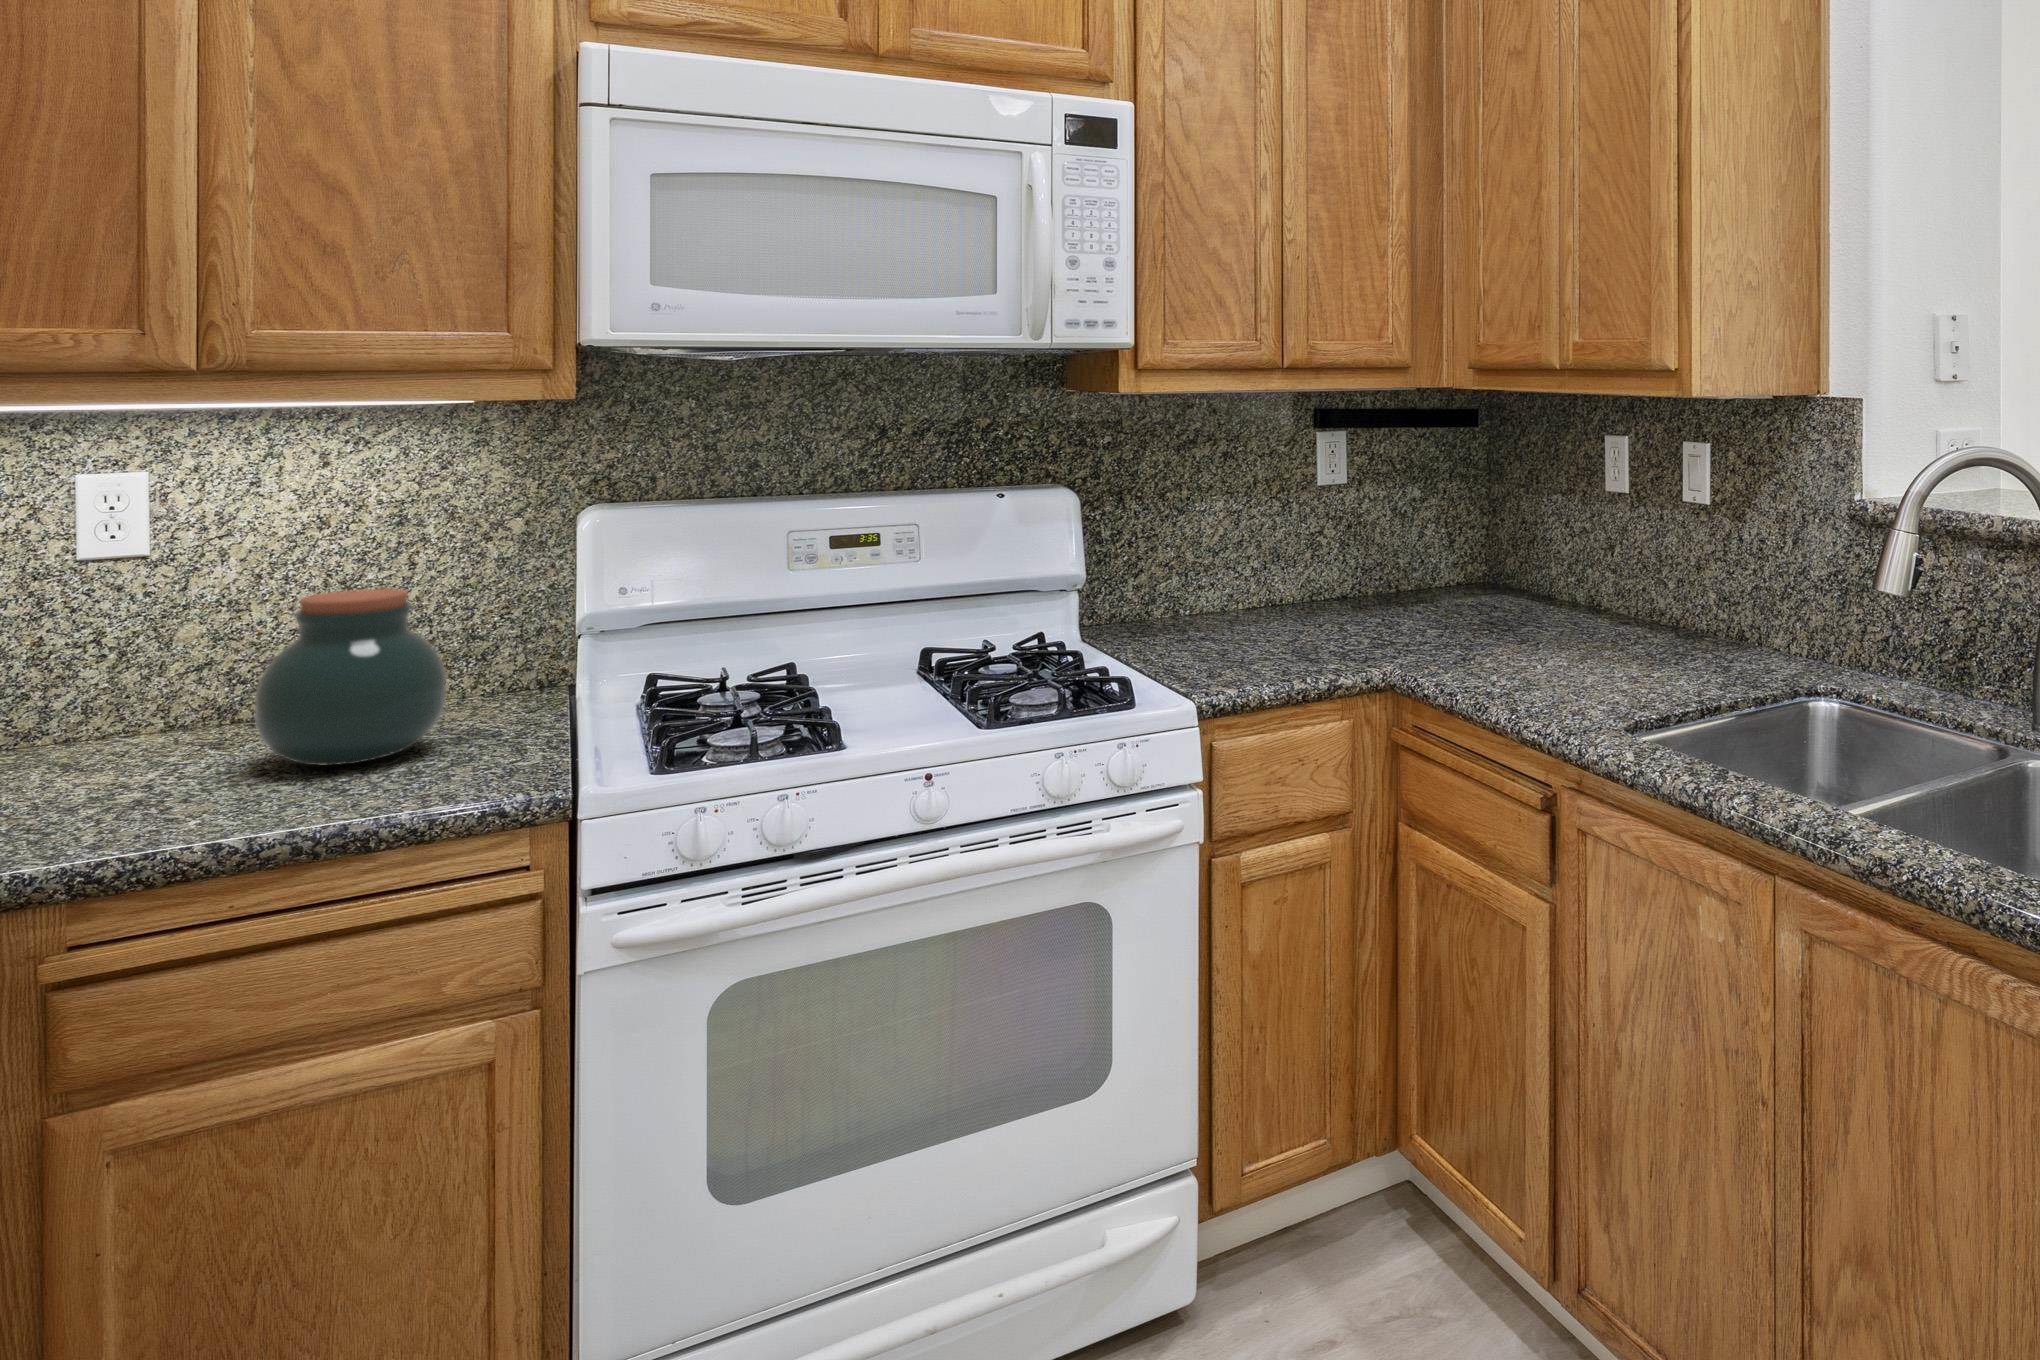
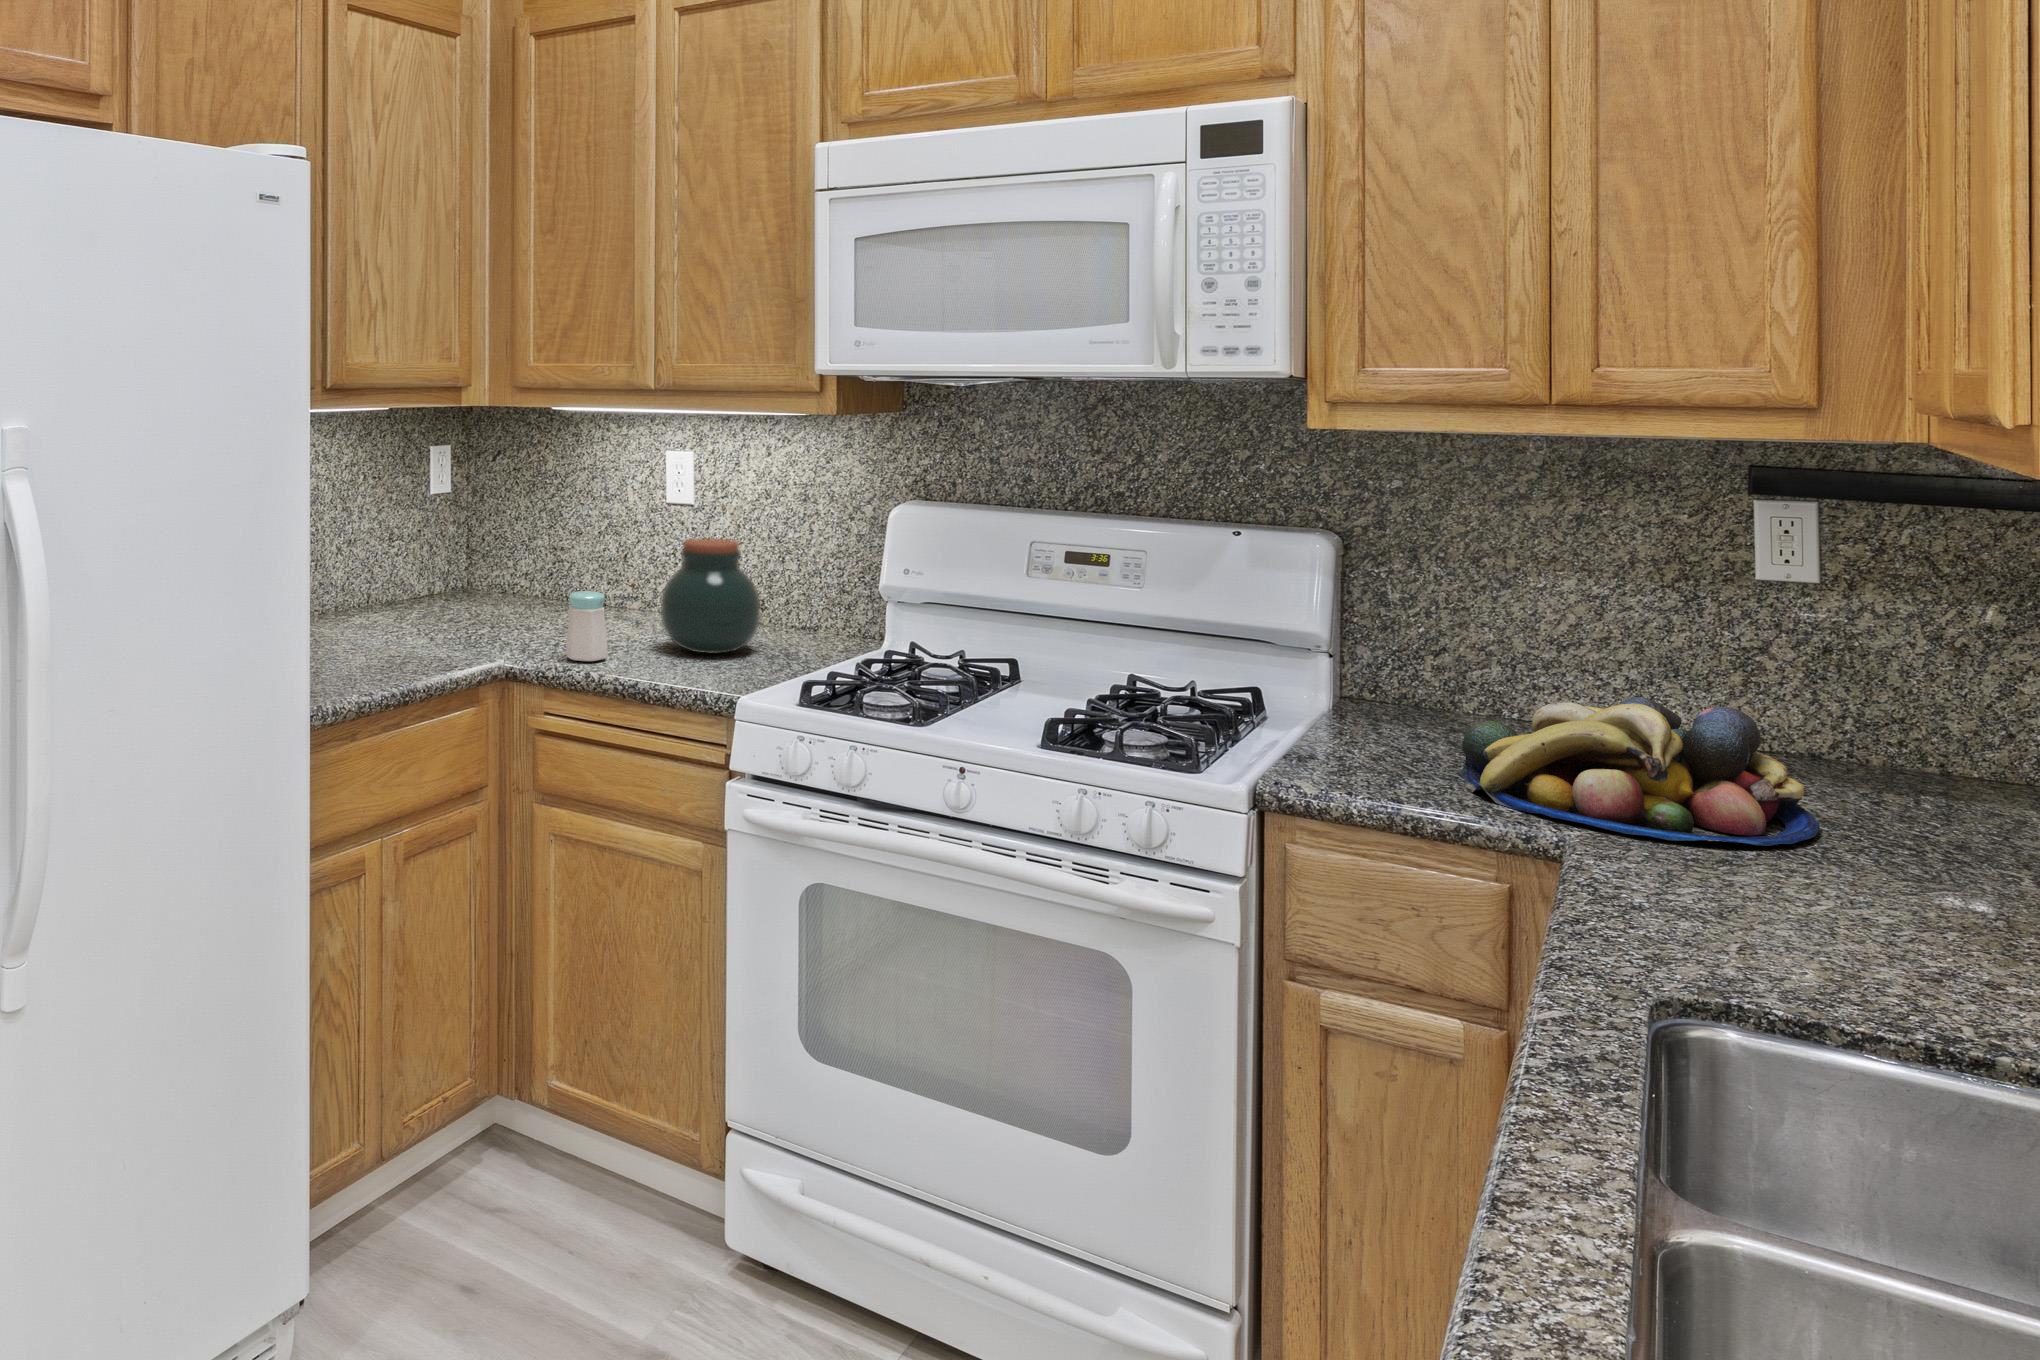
fruit bowl: none [1261,568,1464,666] -> present [1457,697,1820,846]
salt shaker: none [121,706,220,830] -> present [566,591,608,661]

